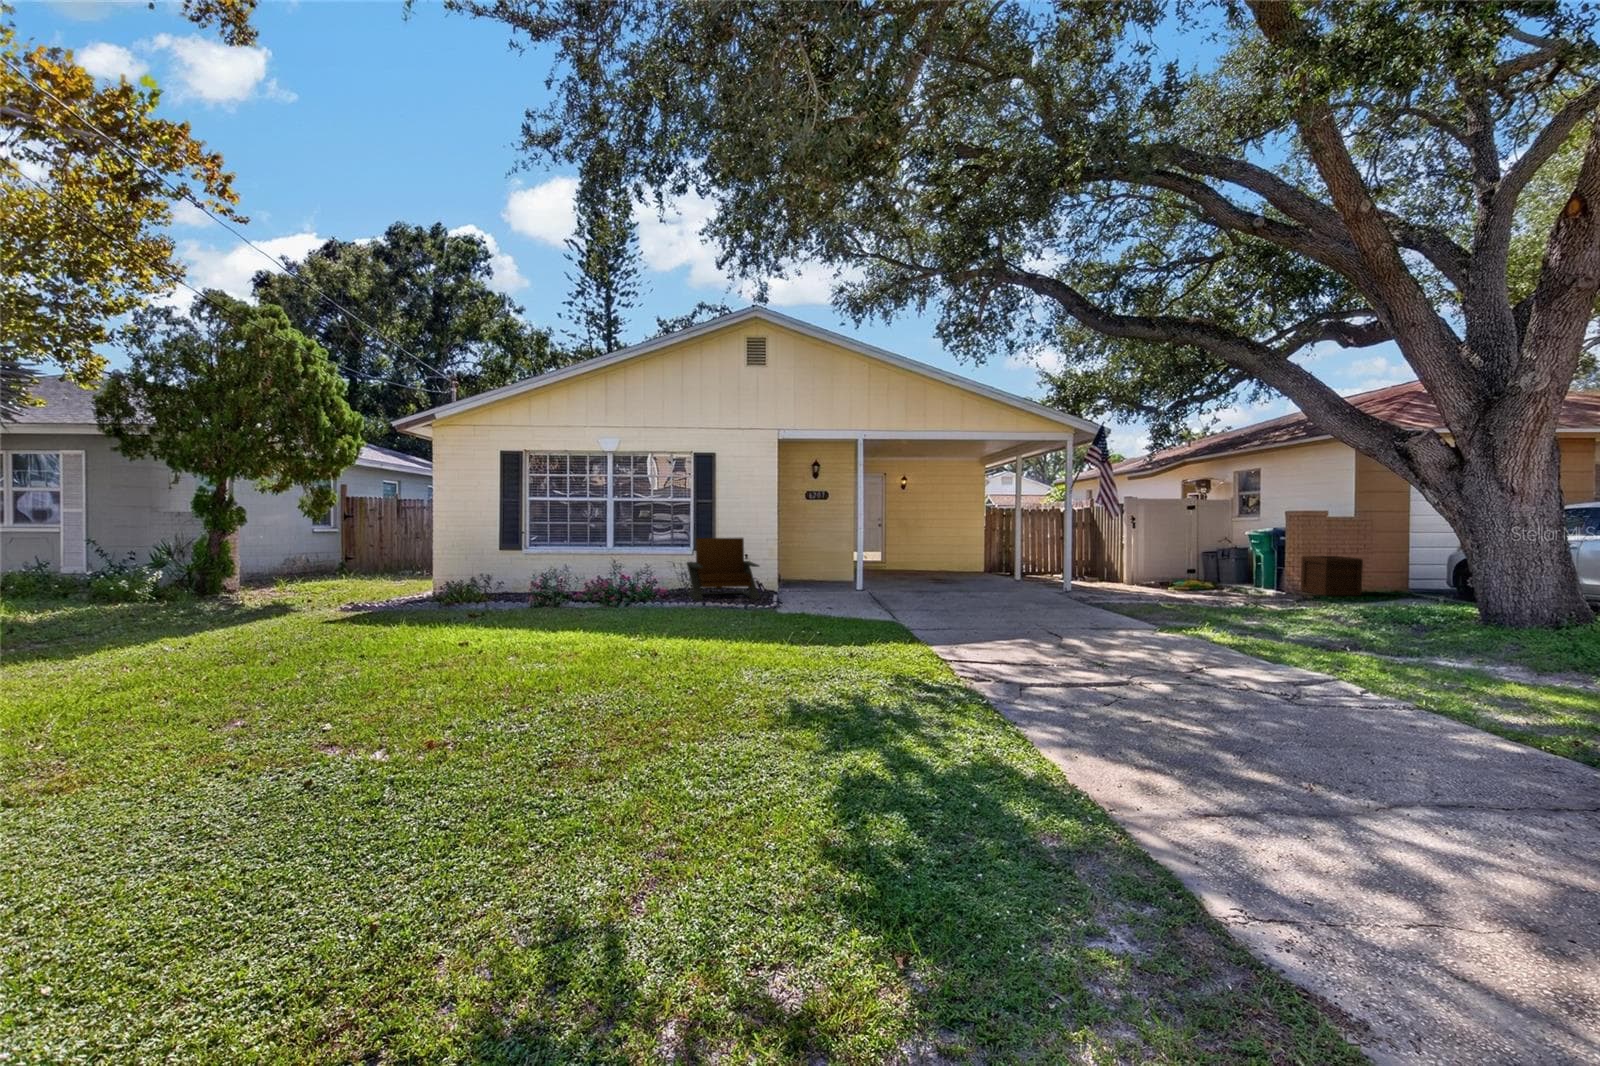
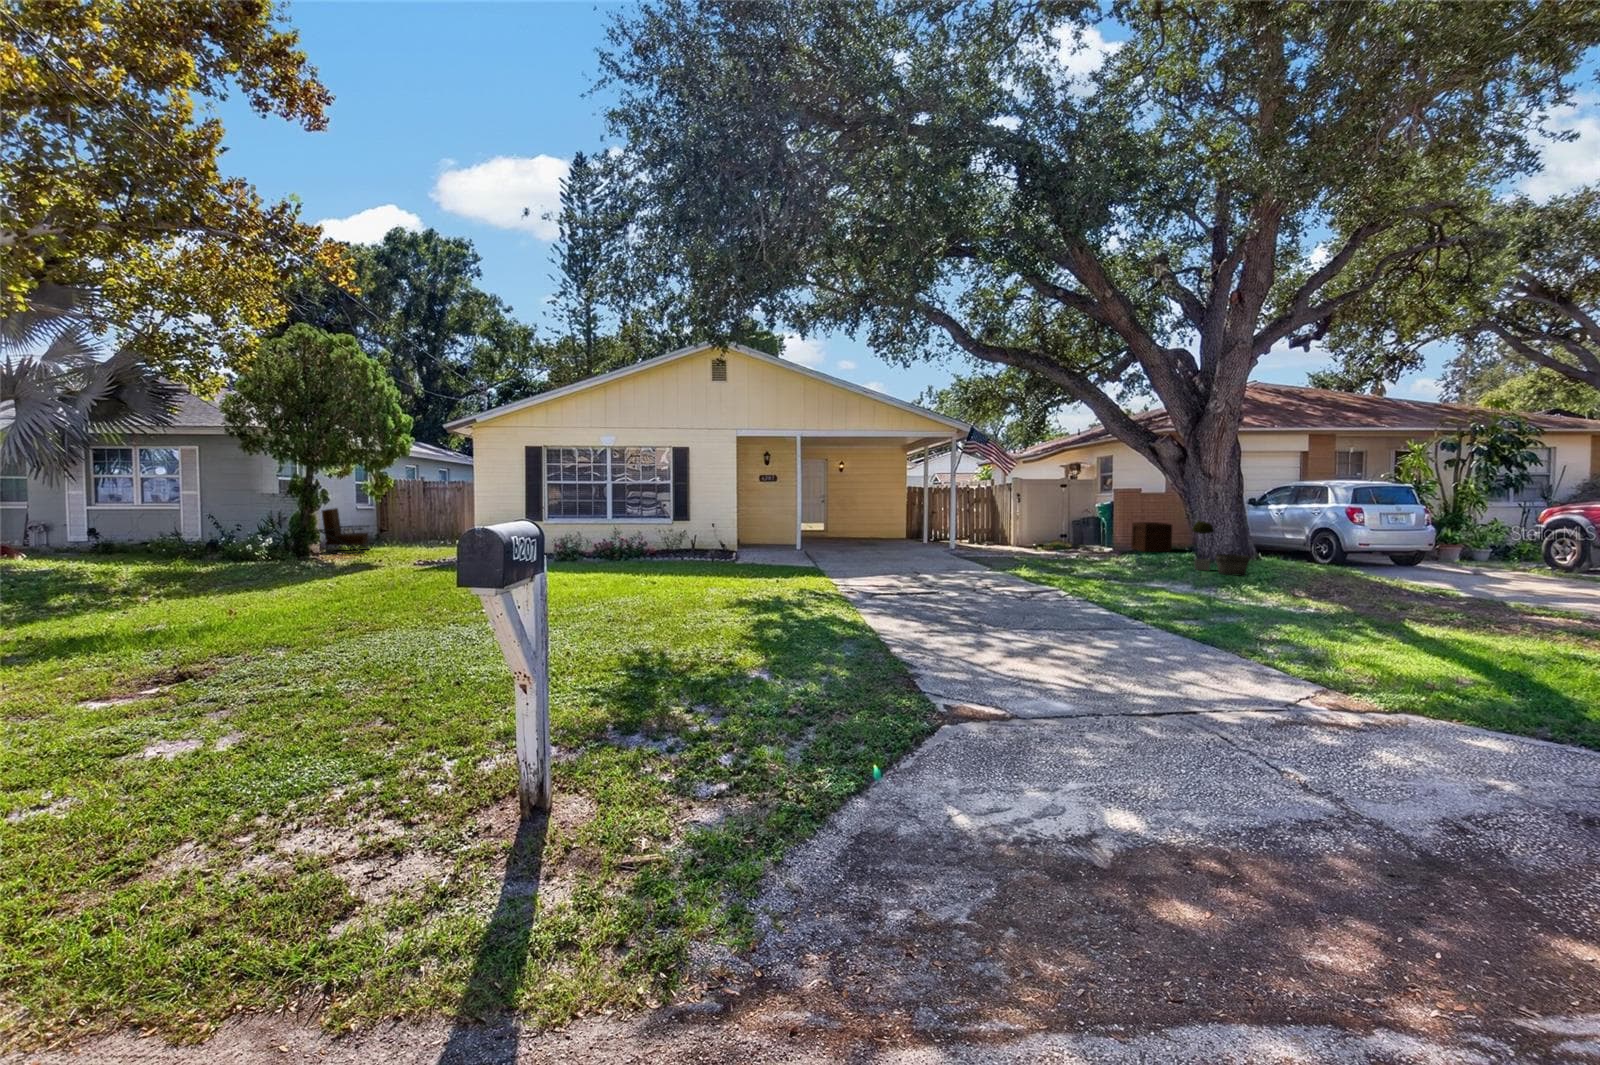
lounge chair: present [687,538,759,601] -> present [318,508,370,555]
potted tree: none [1446,556,1486,632] -> present [1192,521,1214,571]
wooden bucket: none [1497,601,1559,642] -> present [1216,552,1250,575]

